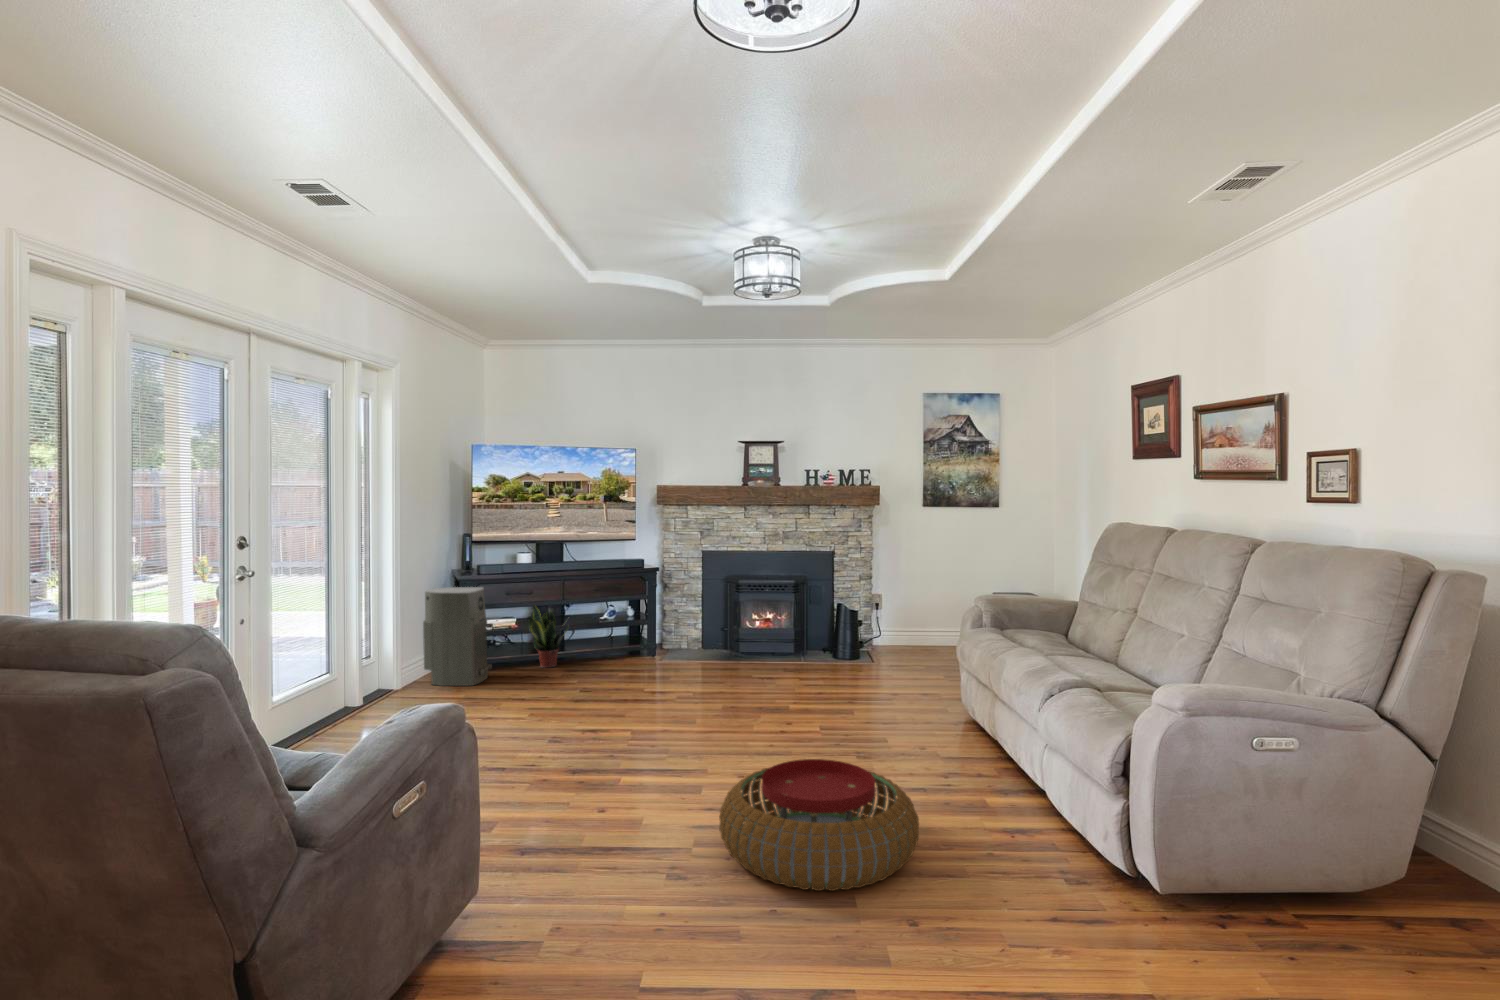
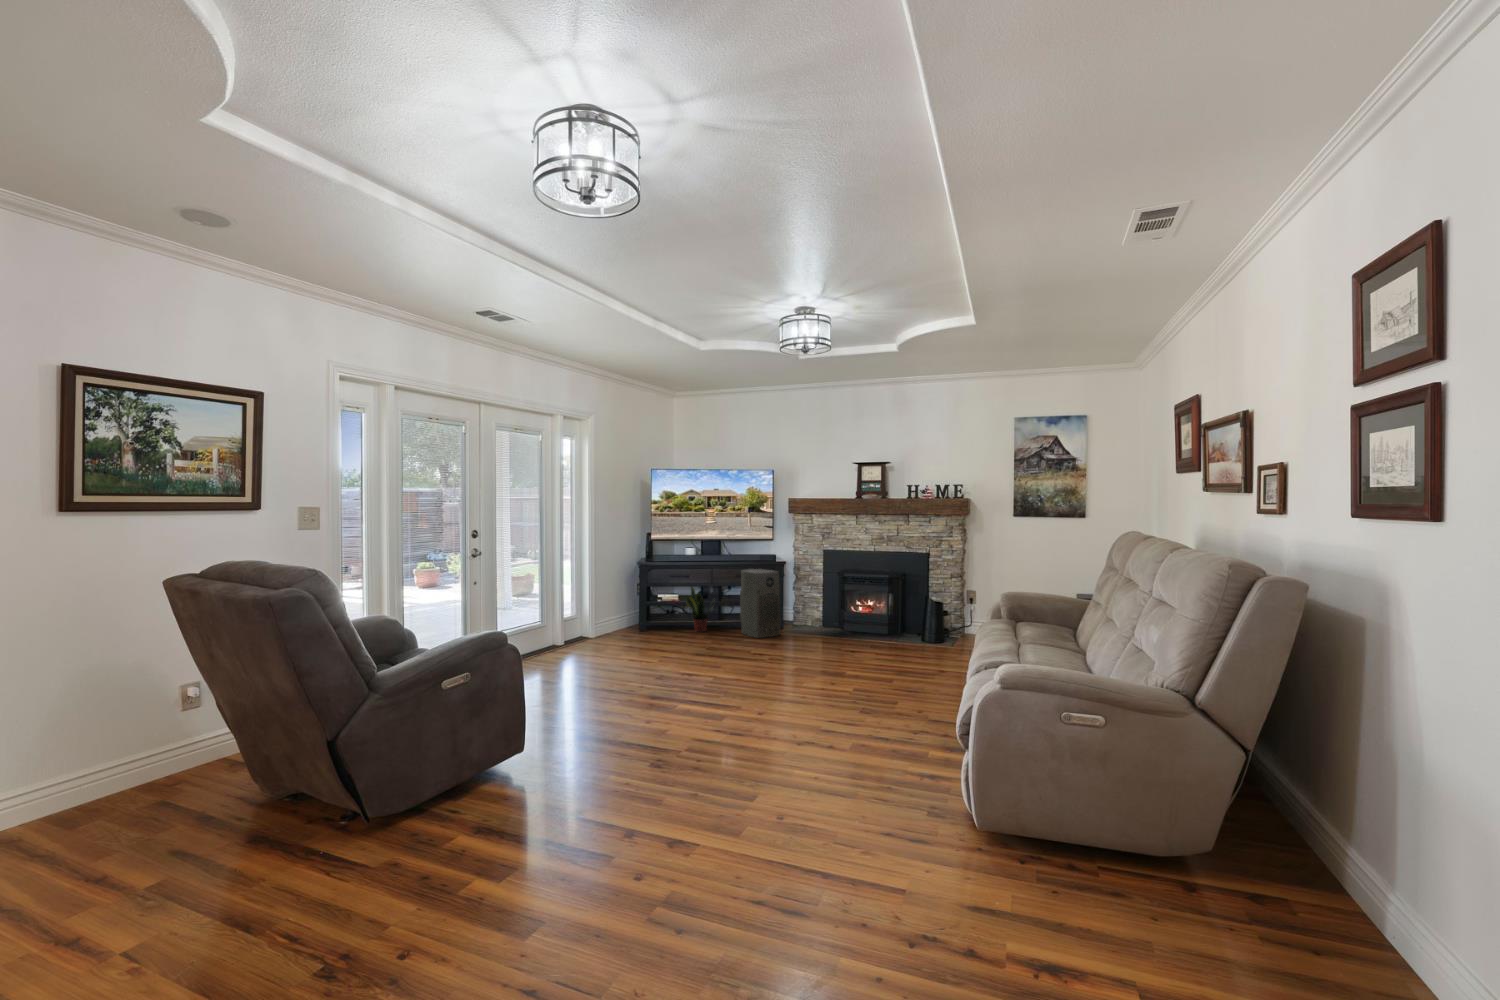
air purifier: present [423,587,492,686] -> present [740,569,781,638]
pouf: present [719,759,919,891] -> none [688,700,832,789]

